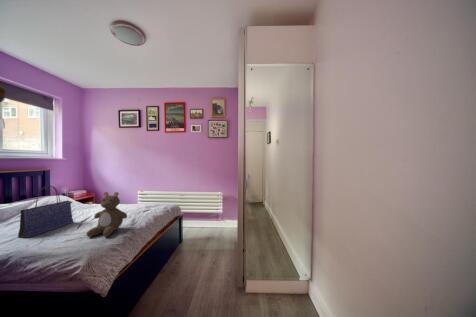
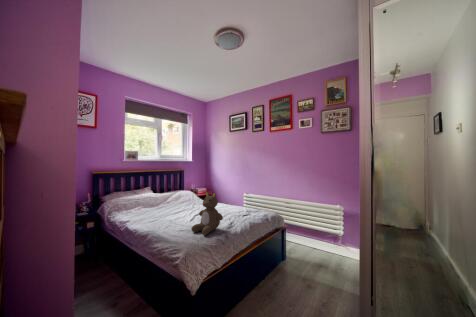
tote bag: present [18,186,73,238] -> none [156,183,189,223]

